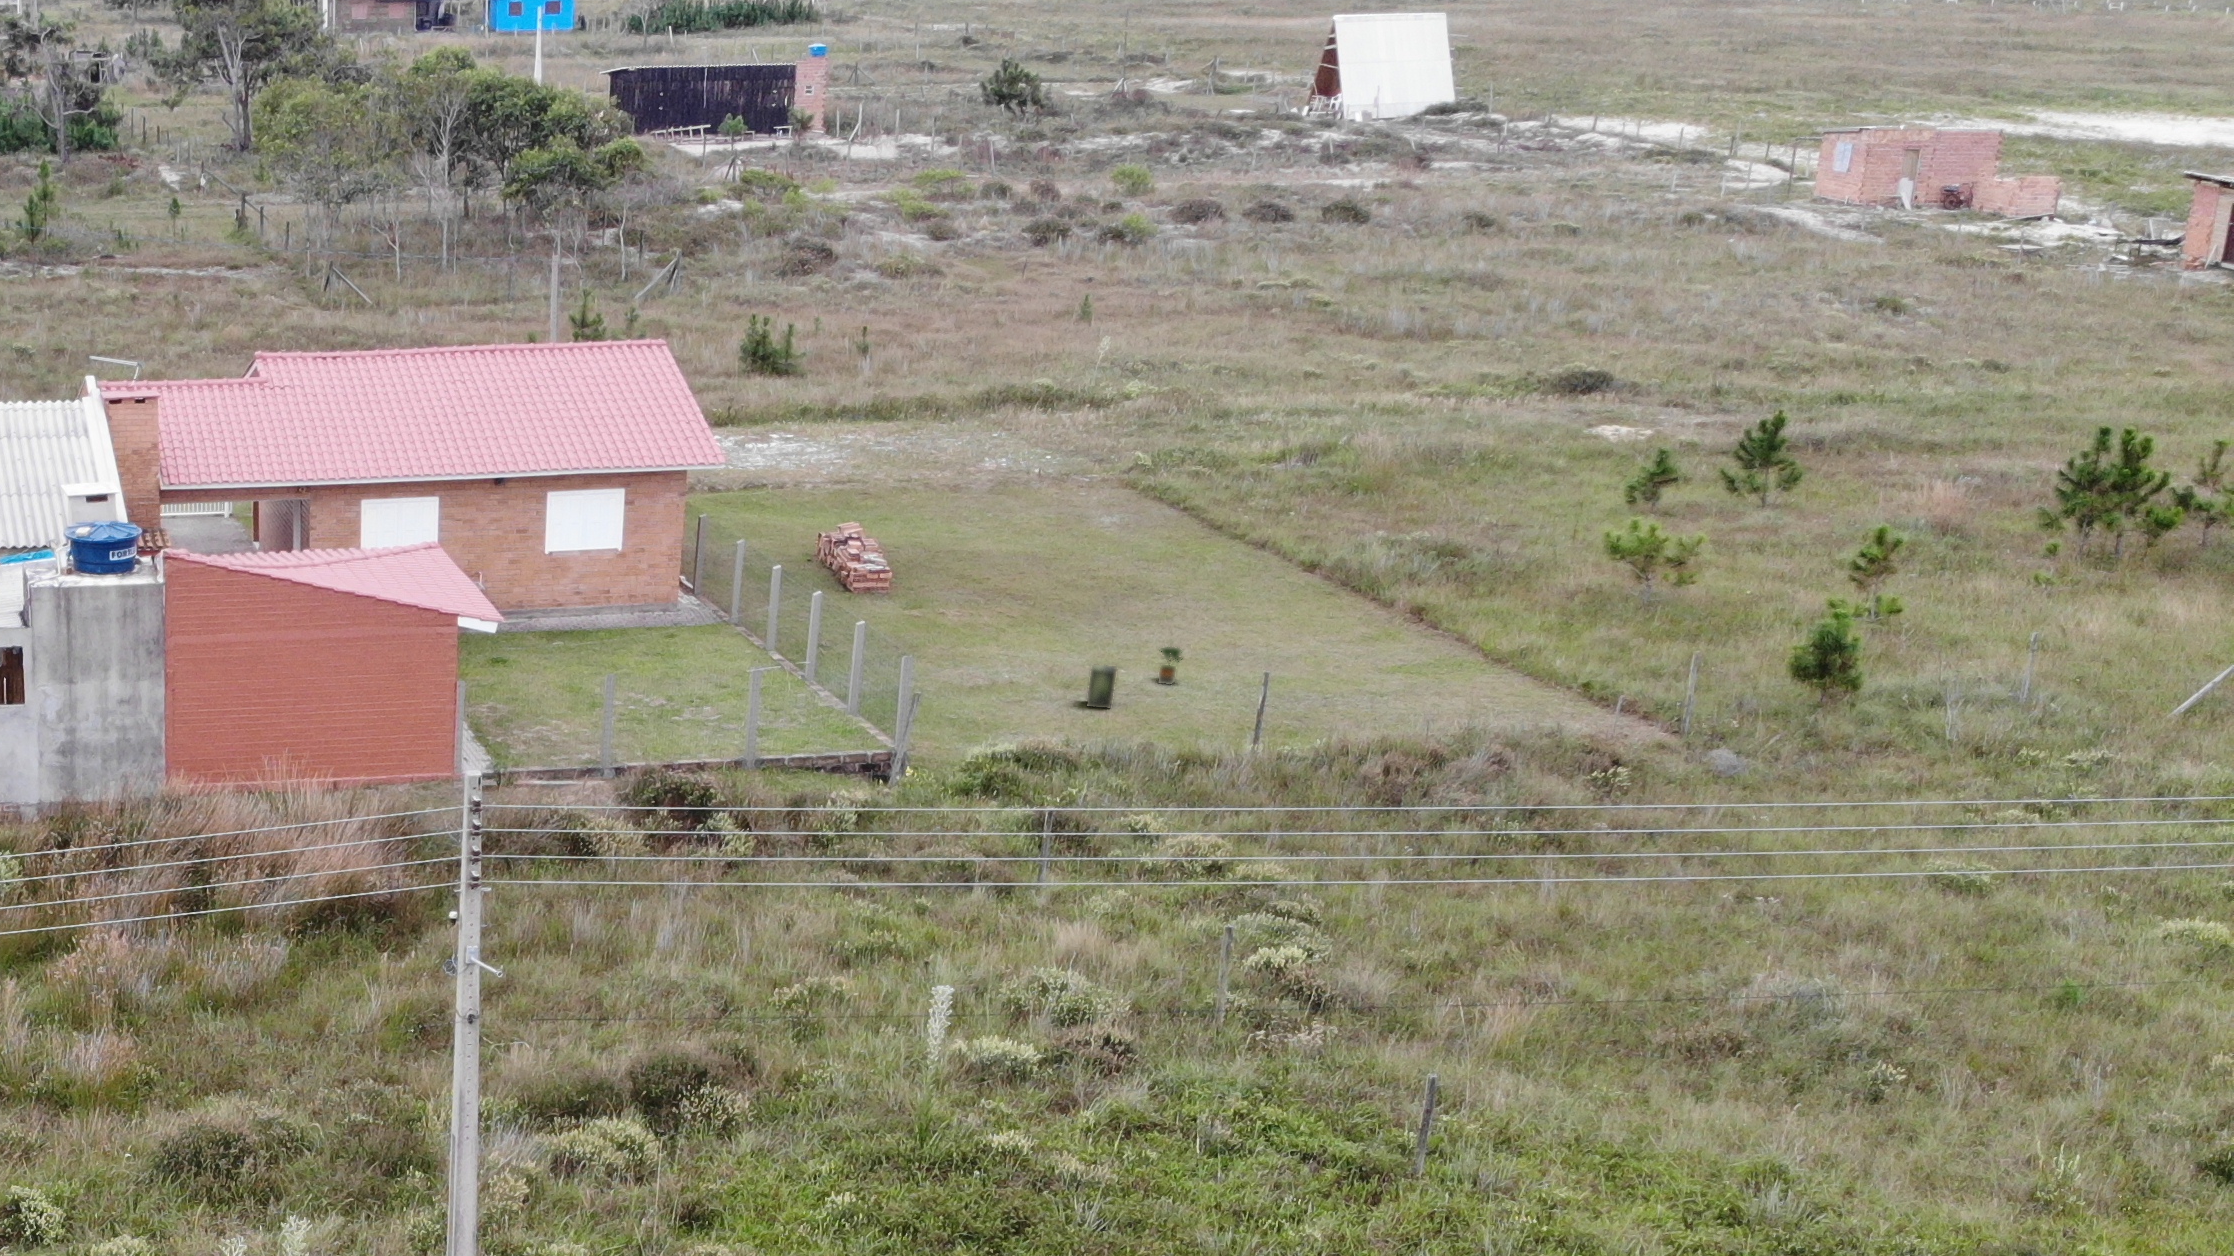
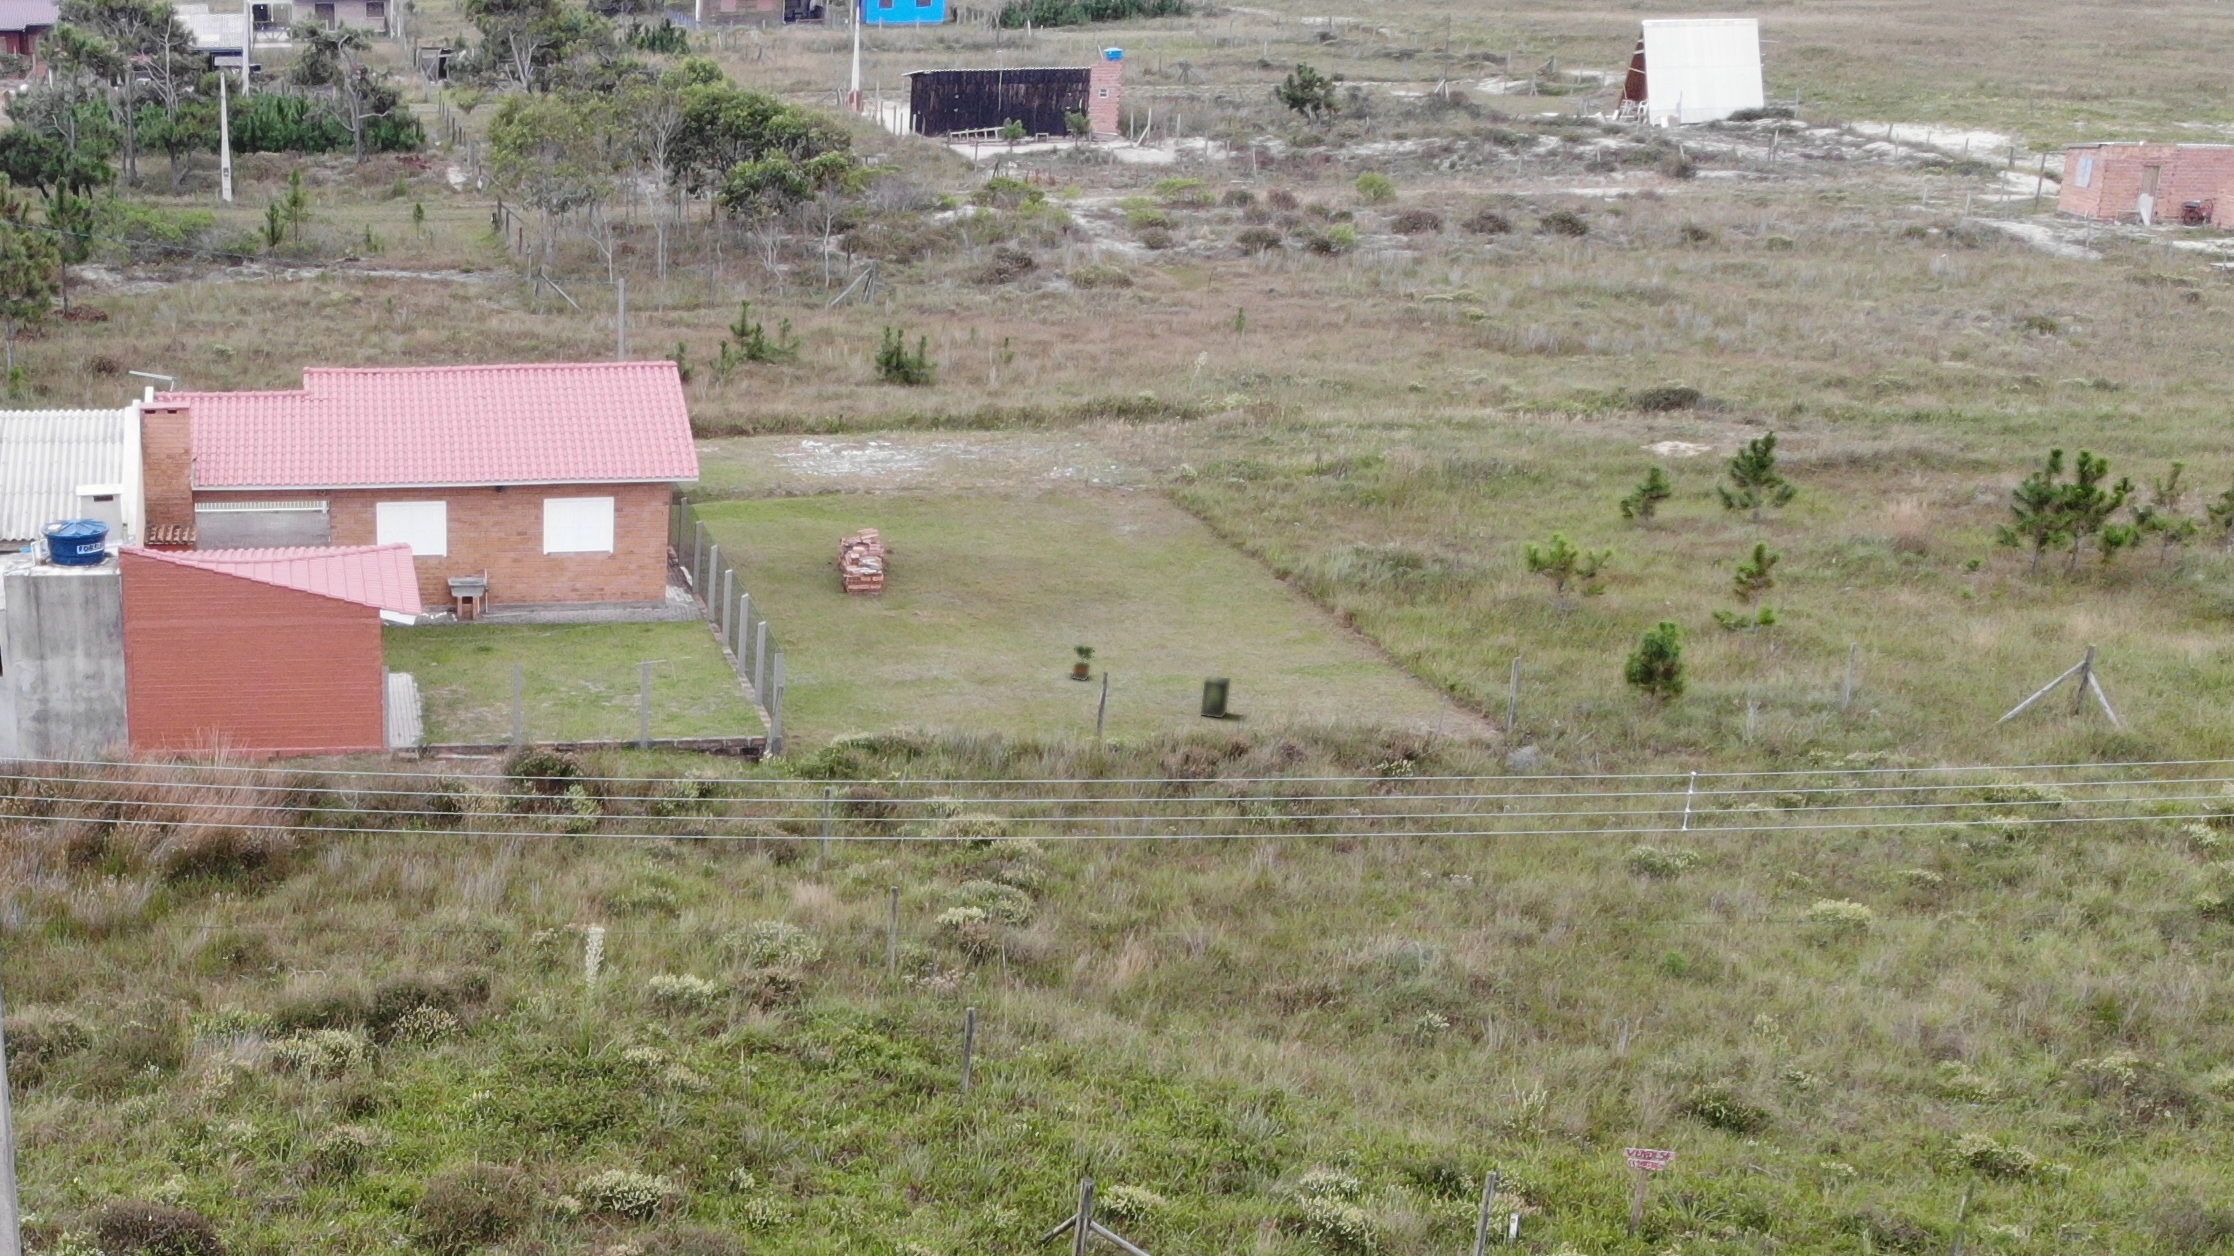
storage box: present [1087,665,1116,708] -> present [1201,677,1230,718]

